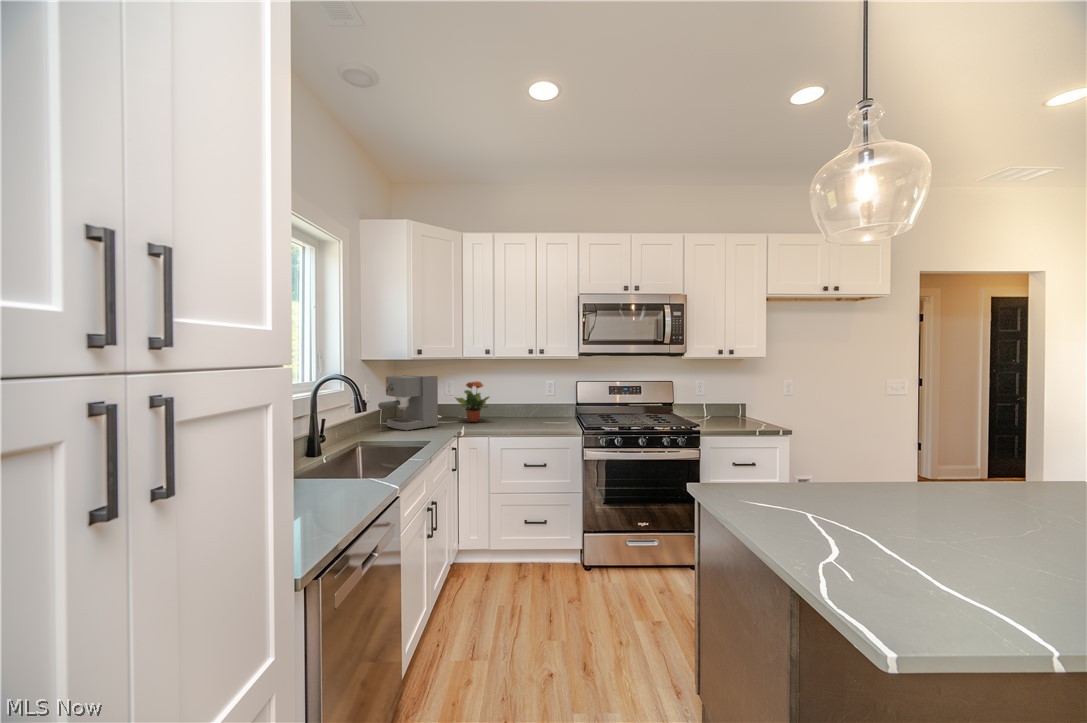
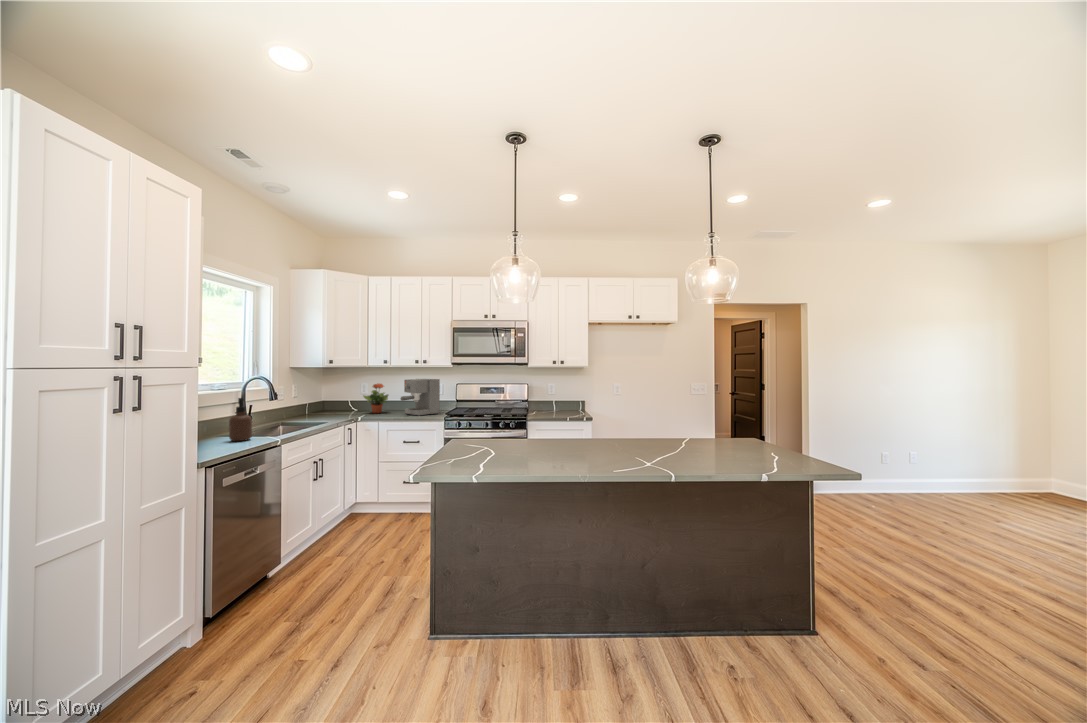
coffee maker: present [378,375,438,431] -> present [400,379,440,416]
soap dispenser: none [321,418,358,498] -> present [229,398,252,441]

